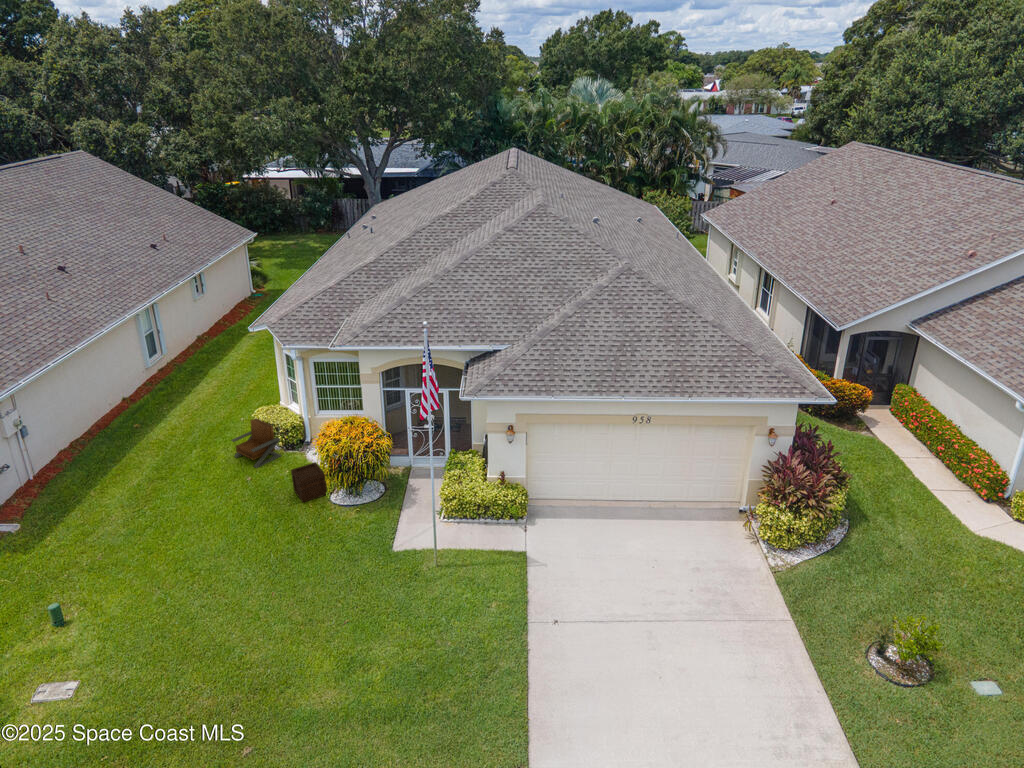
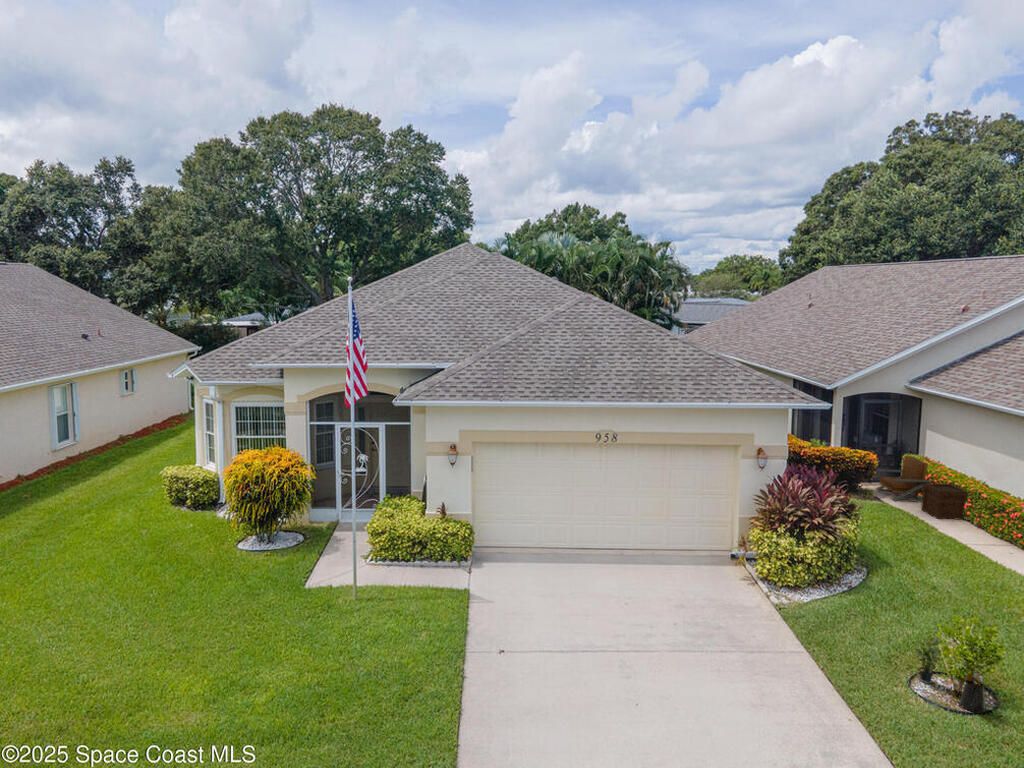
lounge chair: present [231,418,281,468] -> present [876,456,932,502]
wooden crate: present [291,462,327,502] -> present [921,484,968,520]
watering can: none [902,656,924,688] -> present [959,670,986,713]

